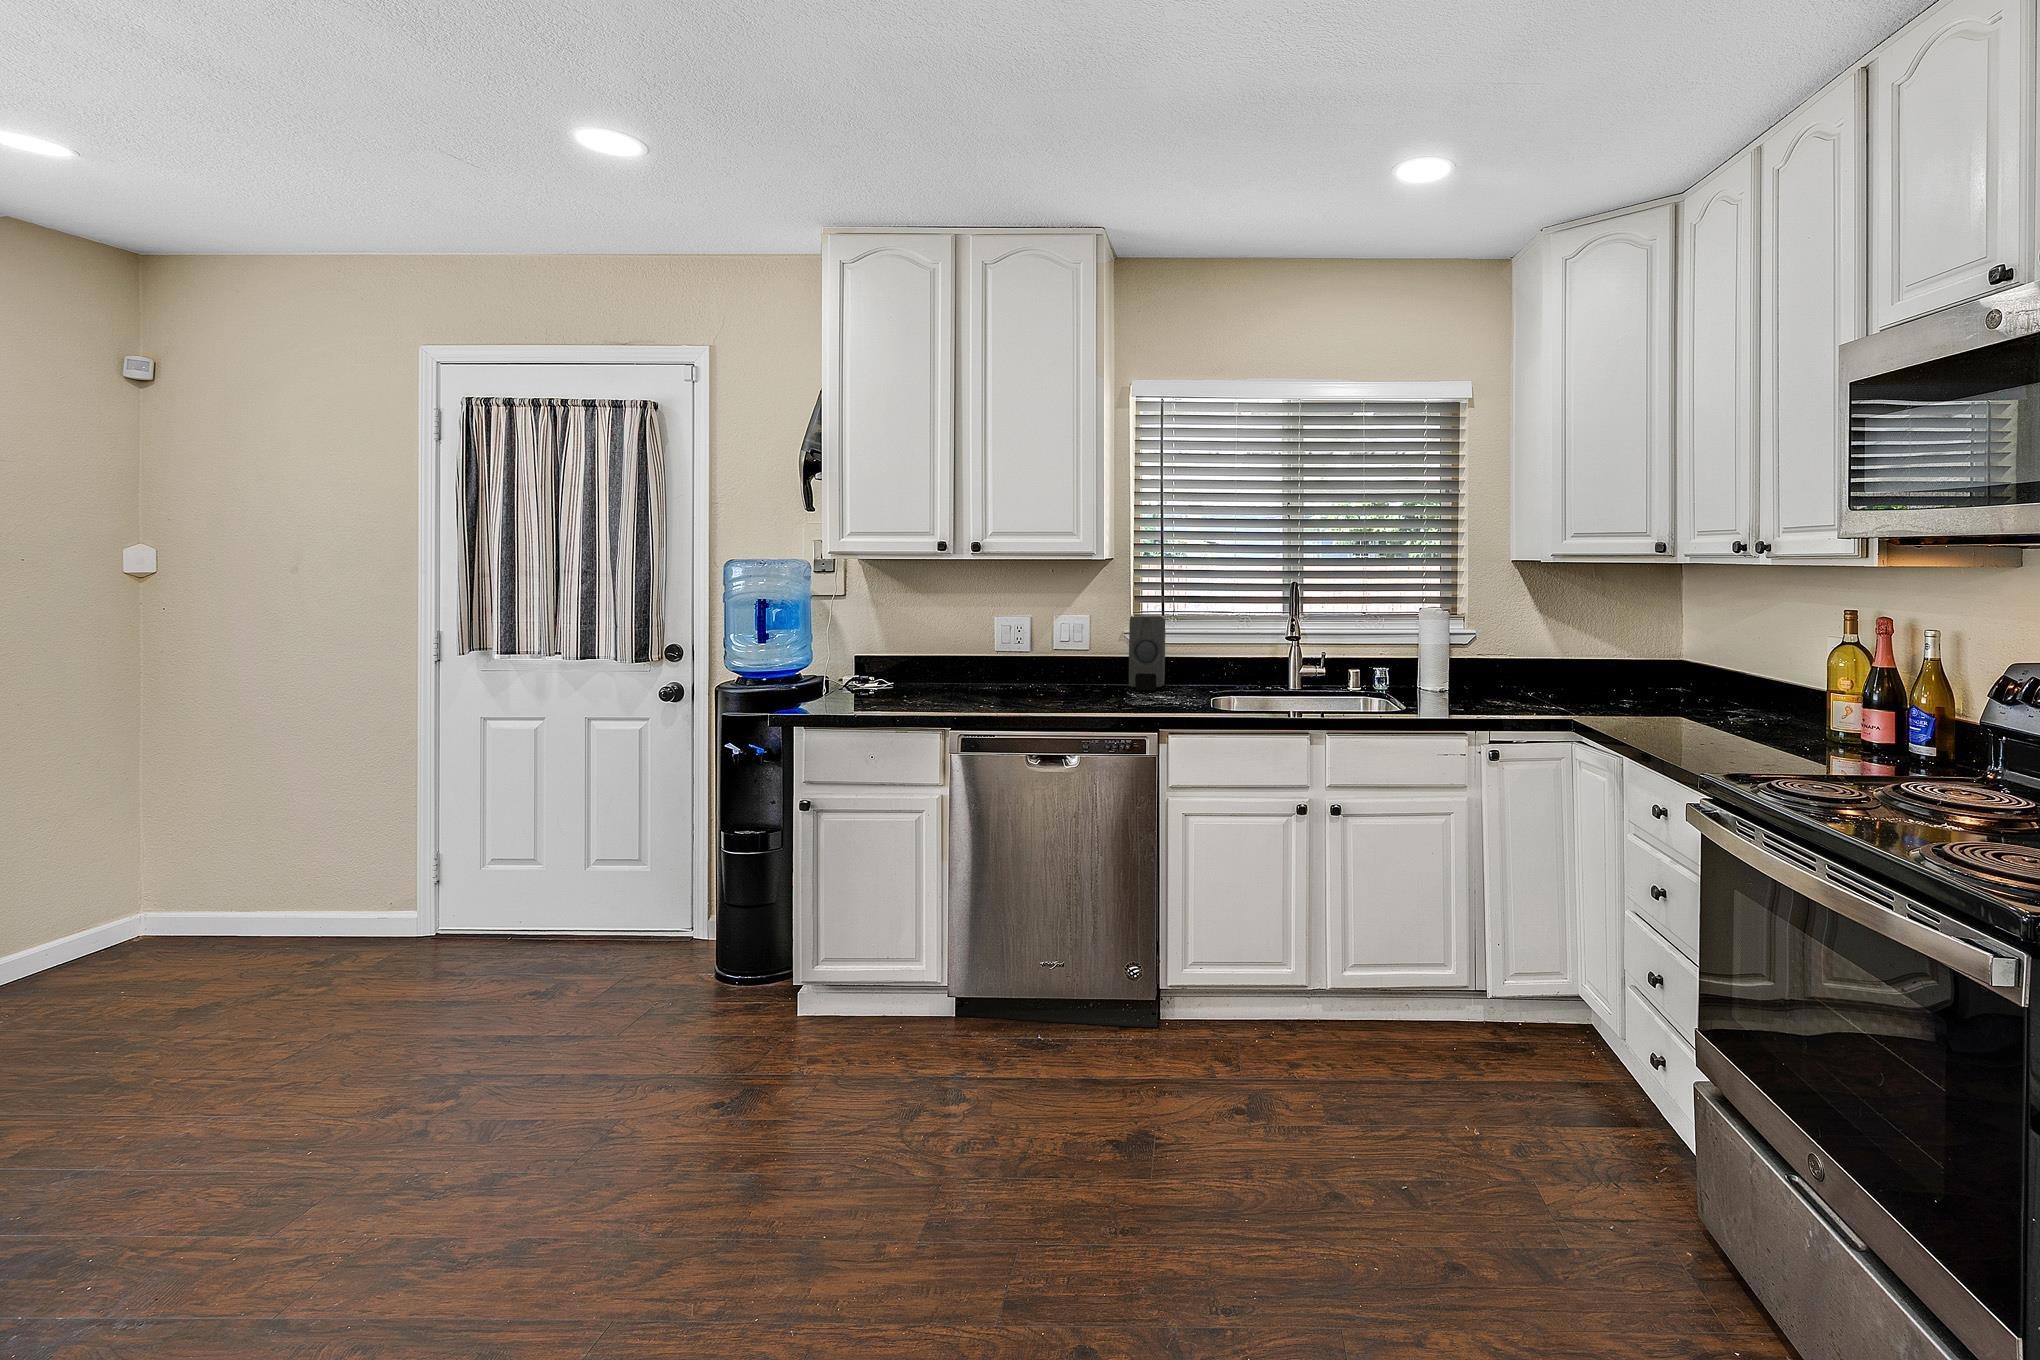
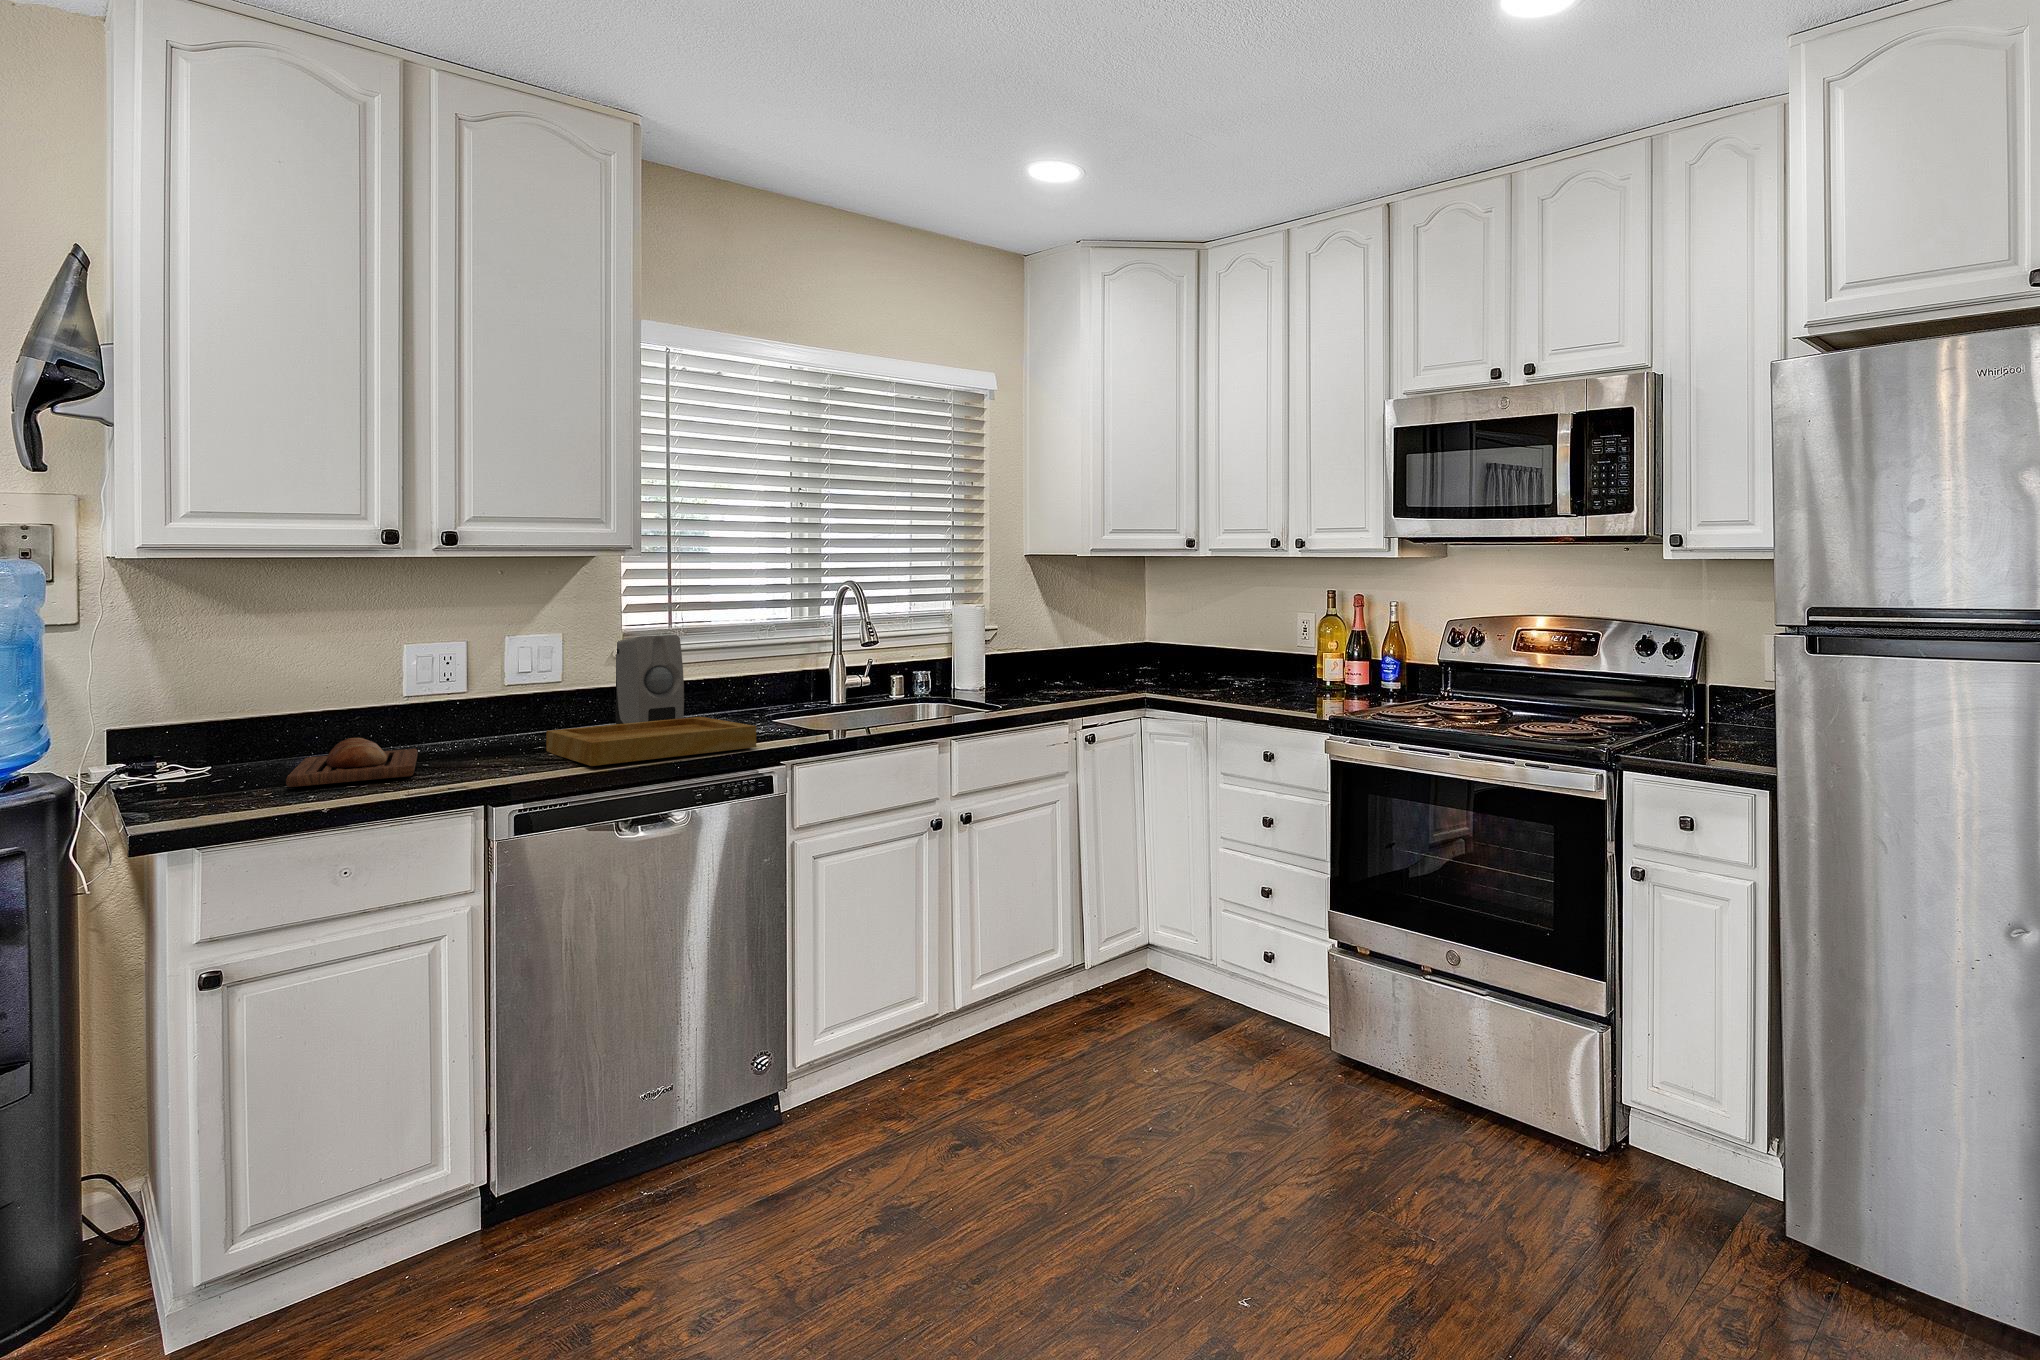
bread loaf: none [889,673,994,703] -> present [286,738,418,787]
tray: none [1020,682,1156,715] -> present [546,717,756,766]

